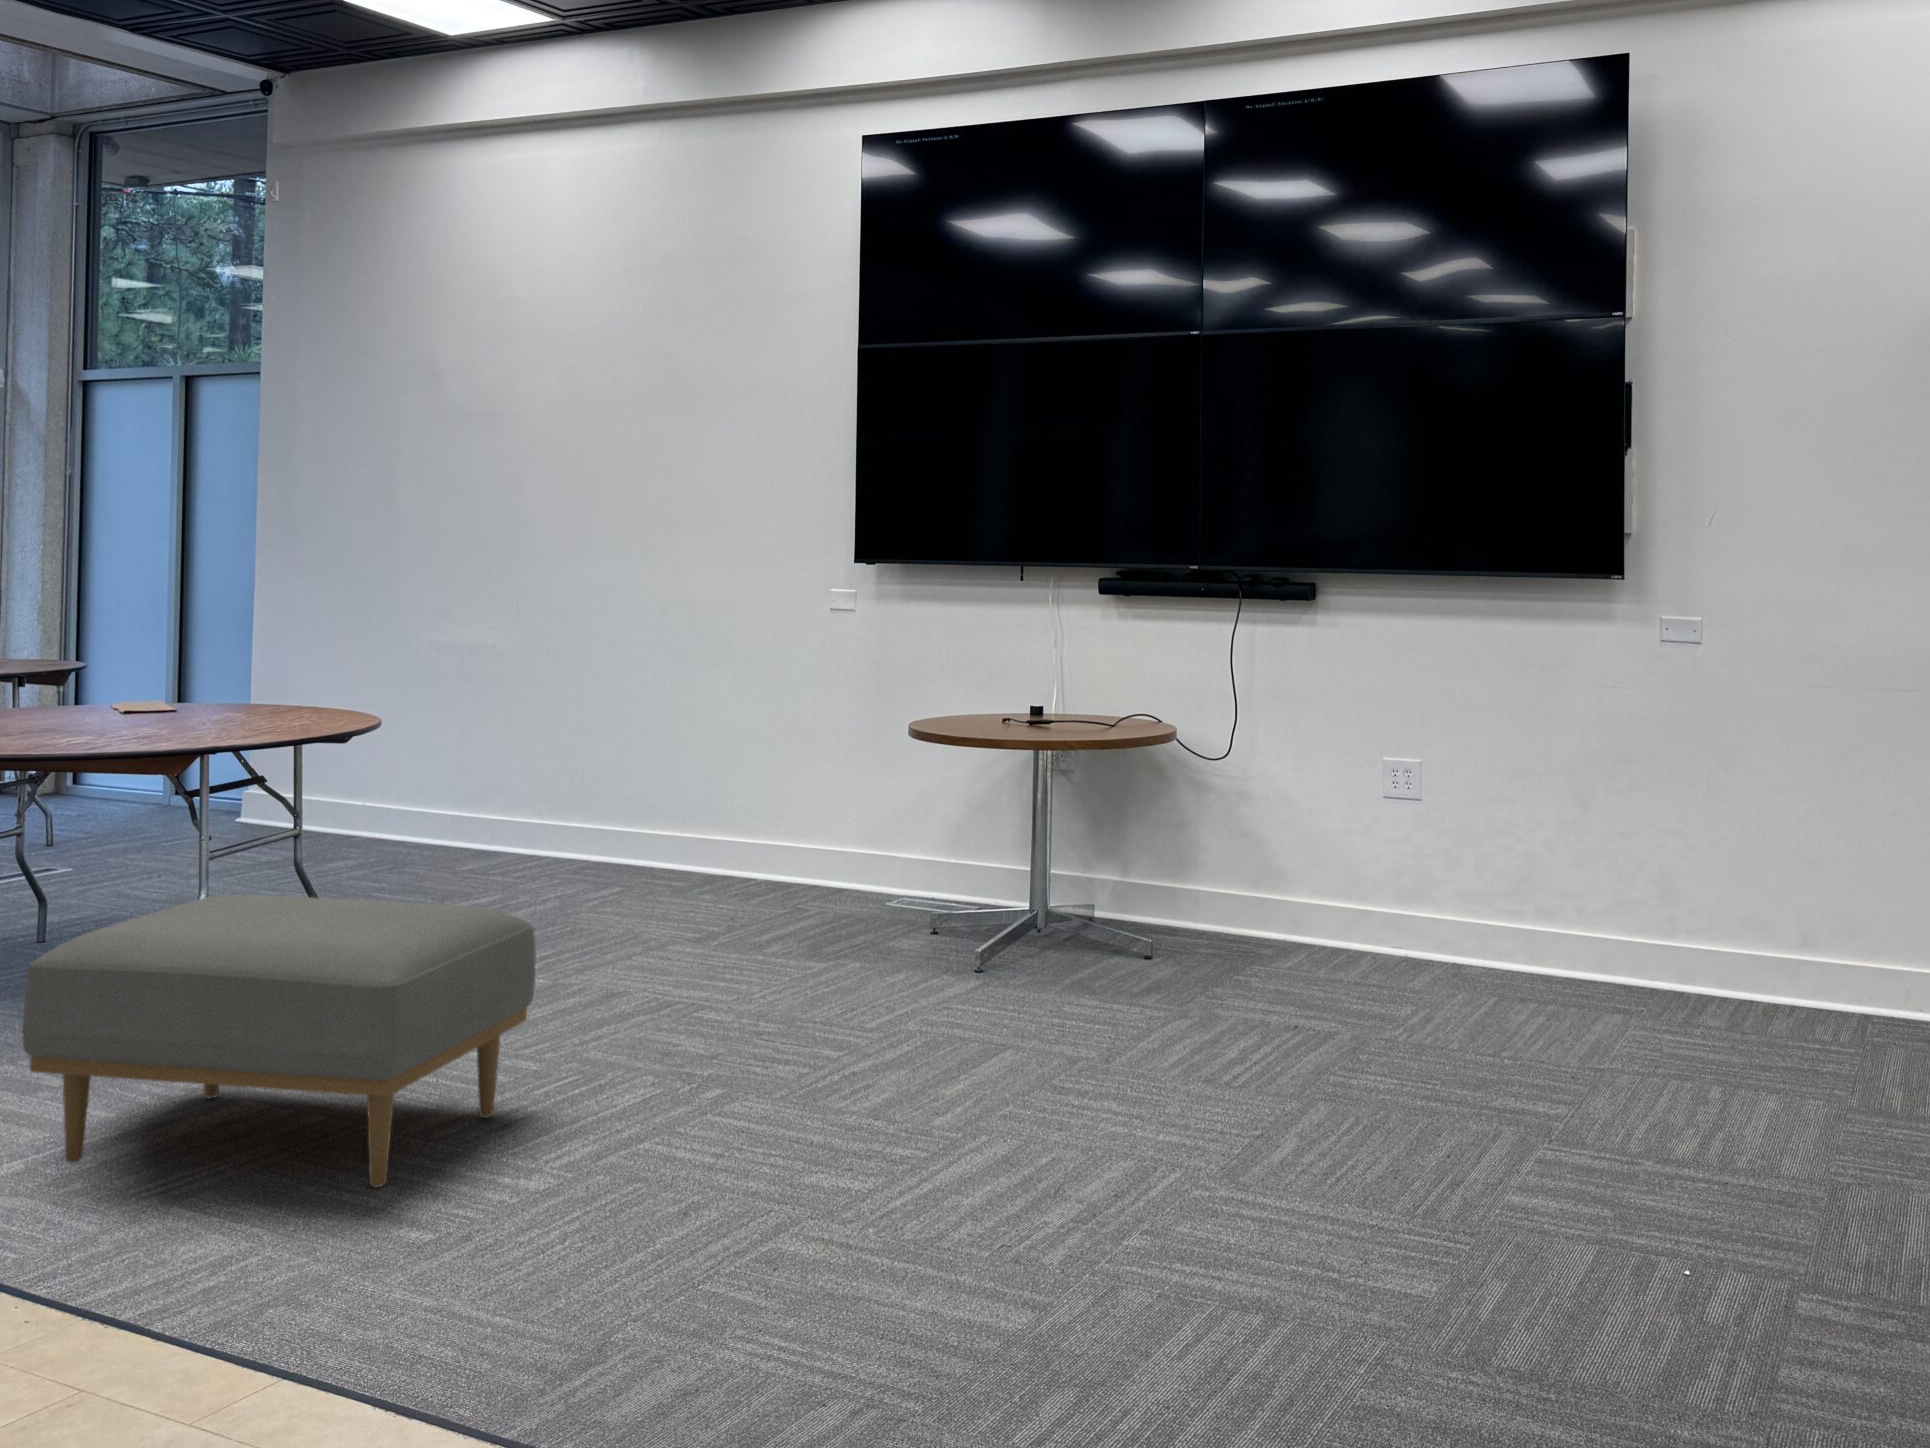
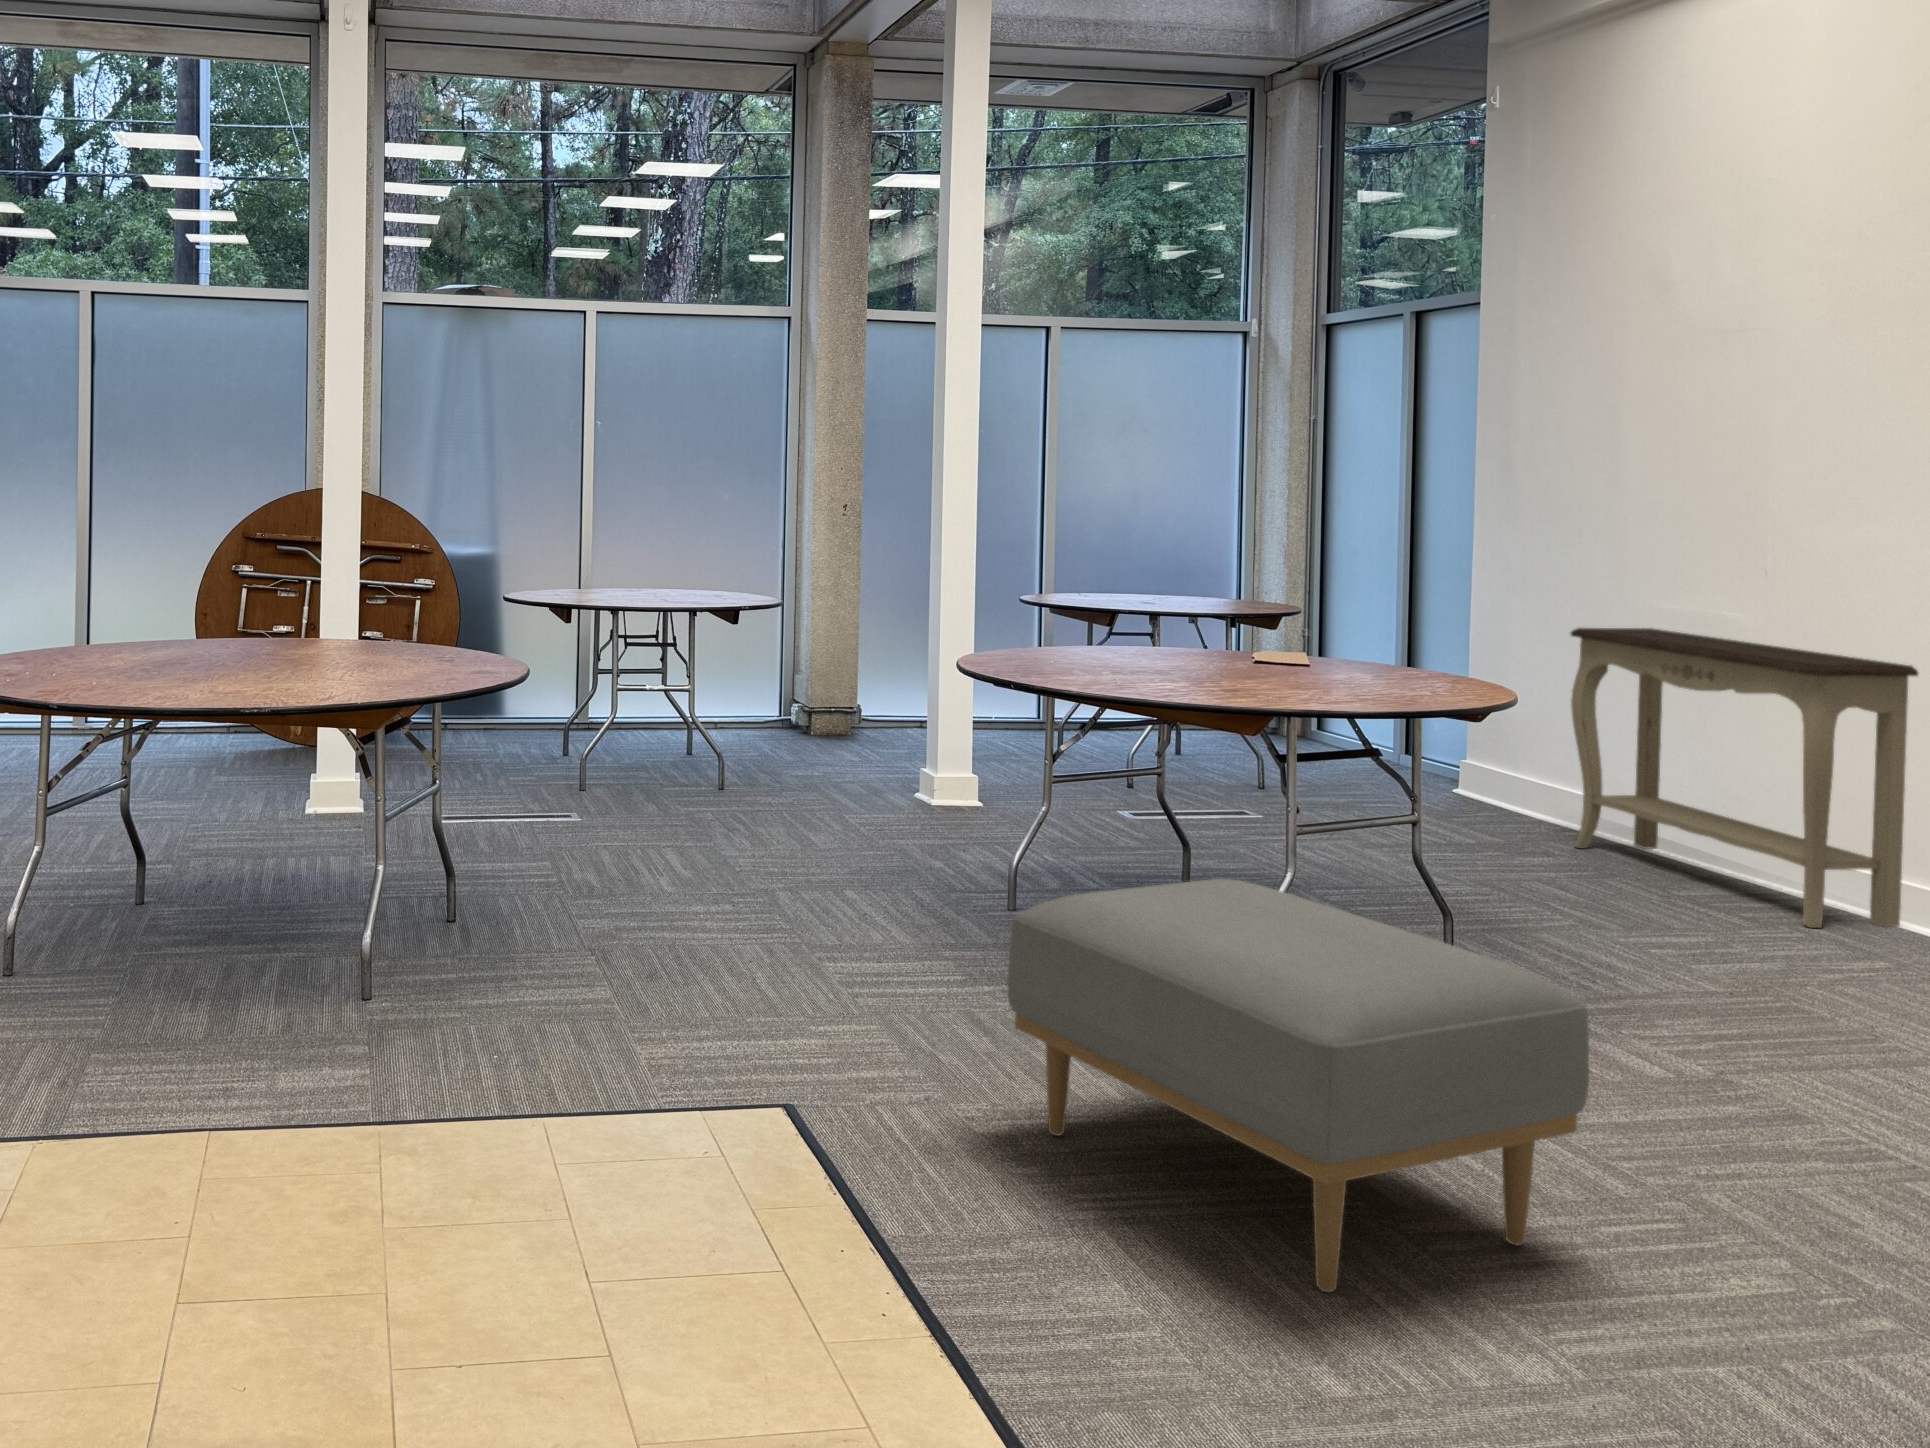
console table: none [364,660,626,877] -> present [1571,628,1919,928]

